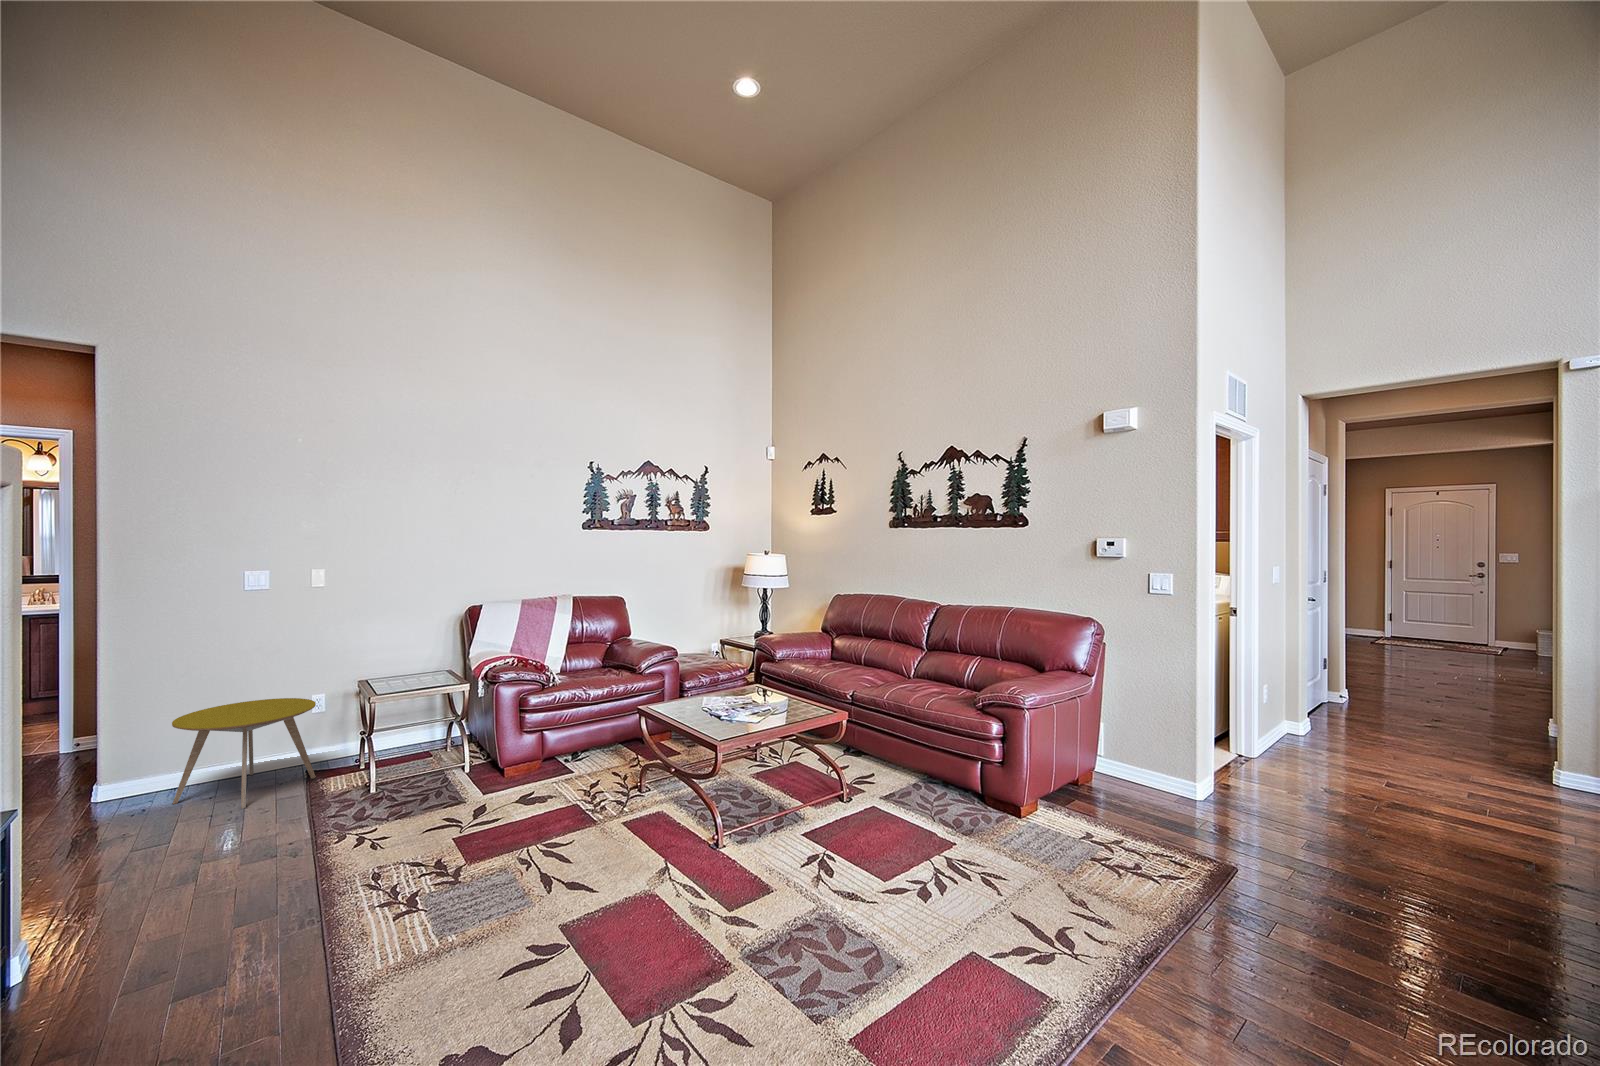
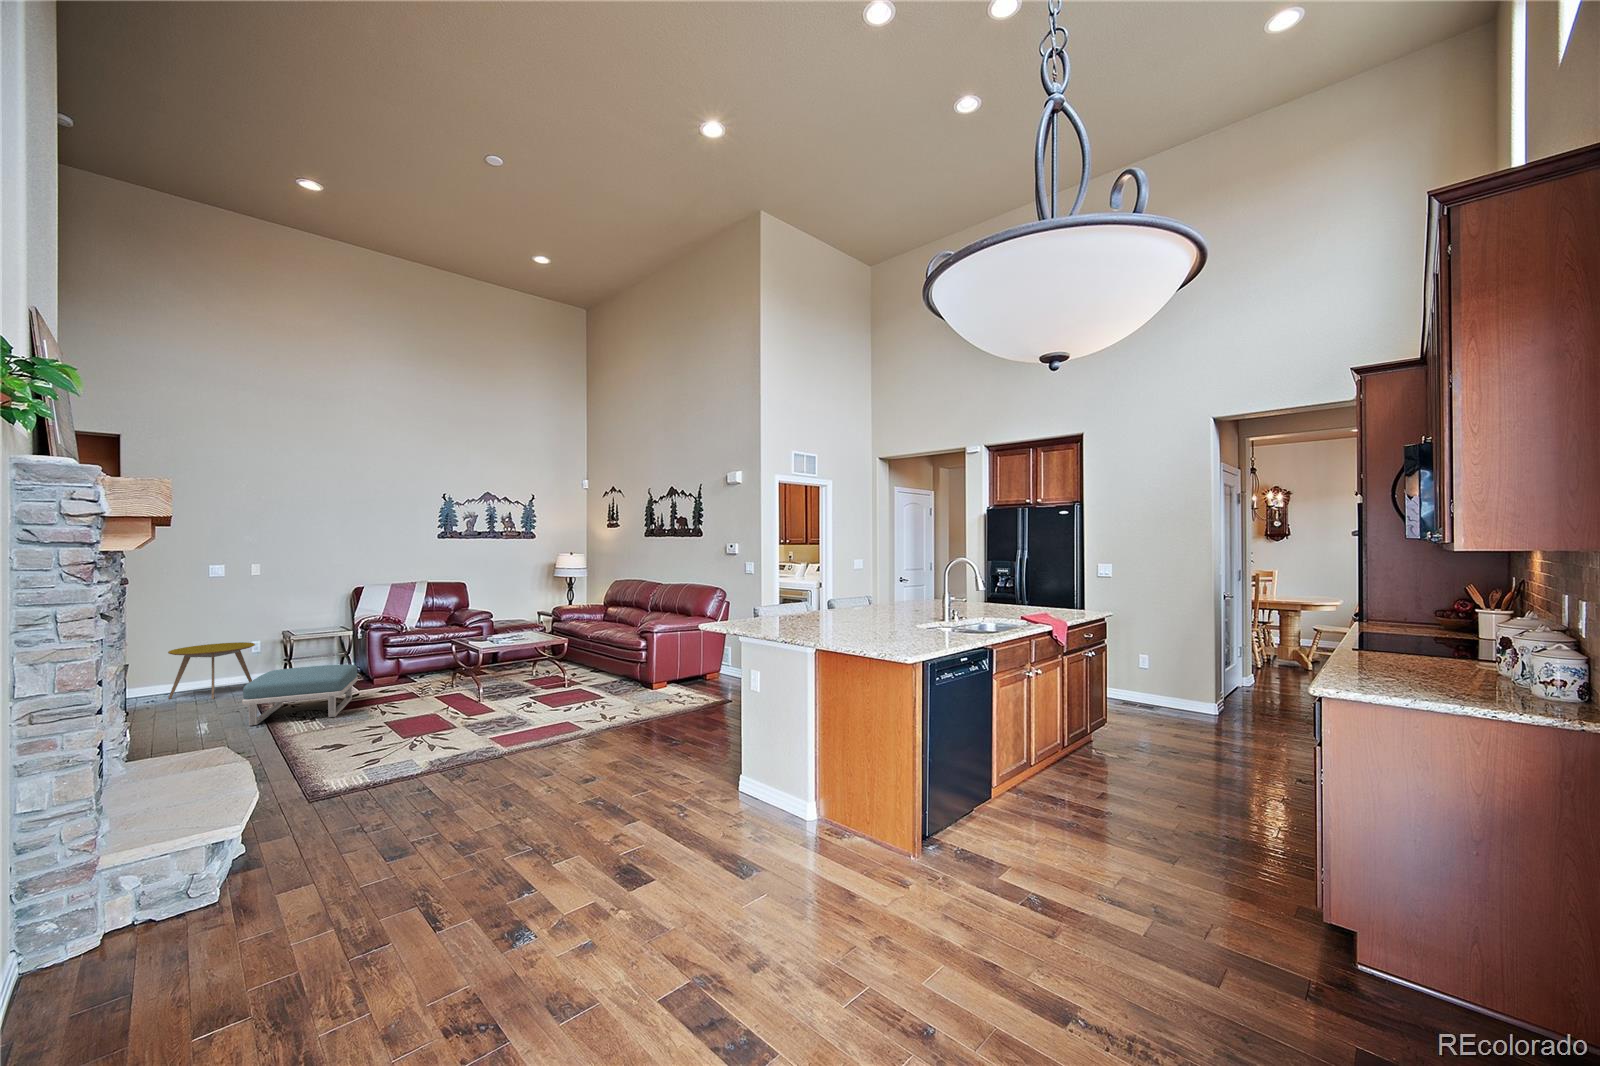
footstool: none [275,759,487,915] -> present [242,664,358,726]

